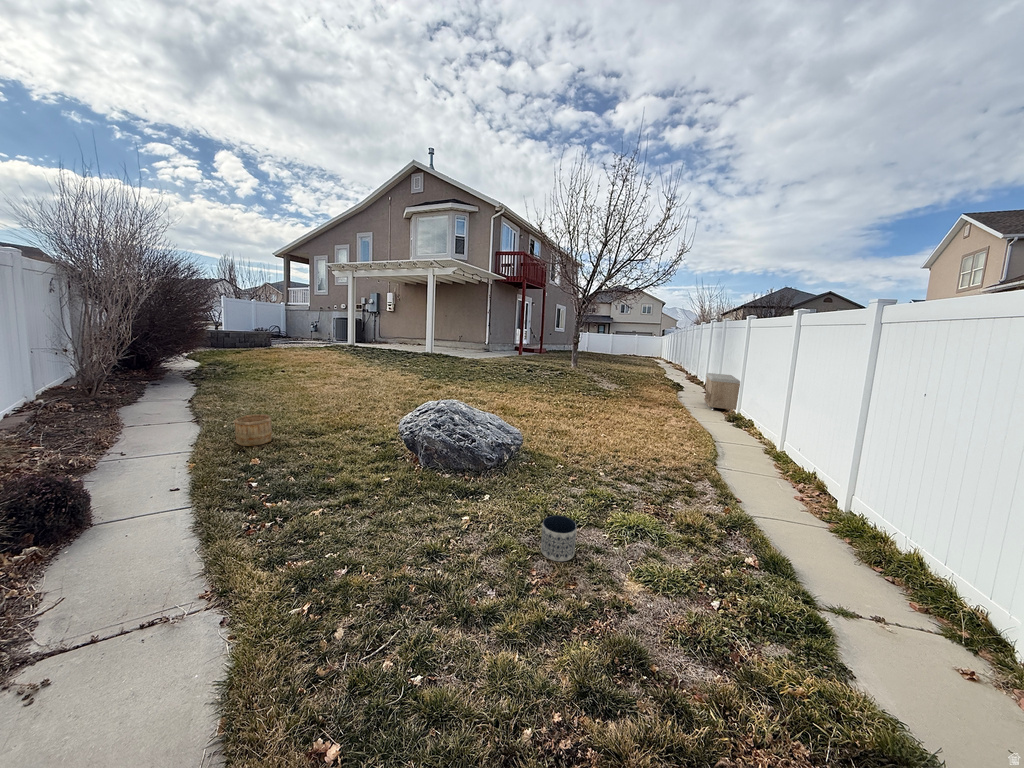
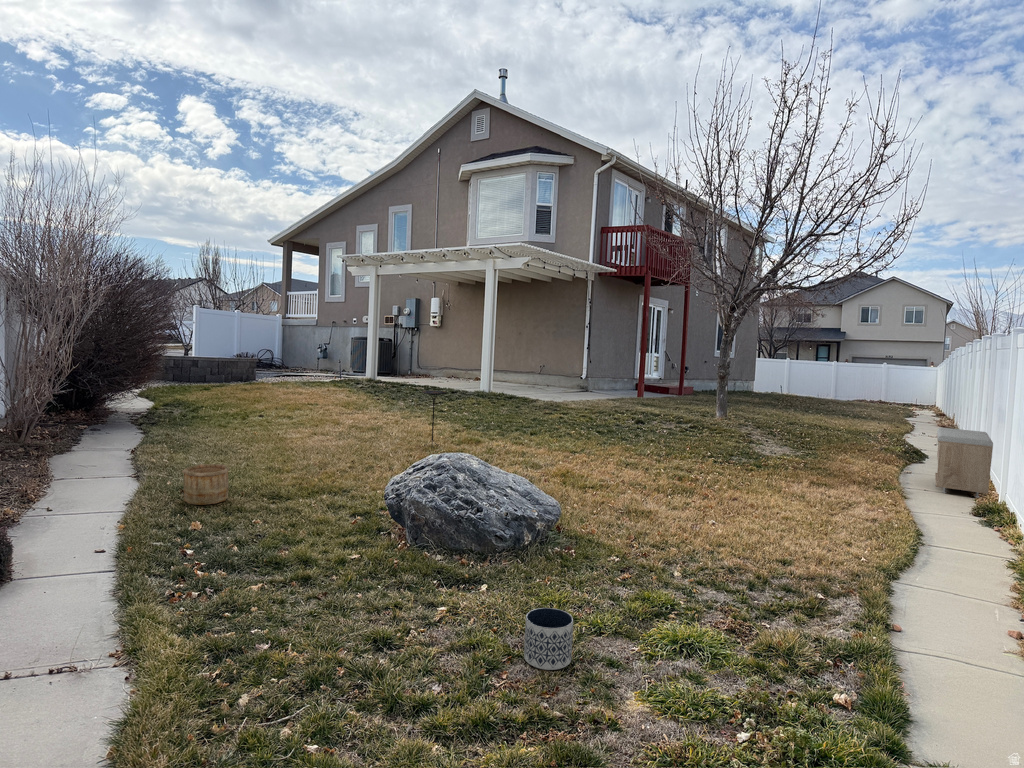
side table: none [403,355,420,394] -> present [422,390,447,445]

